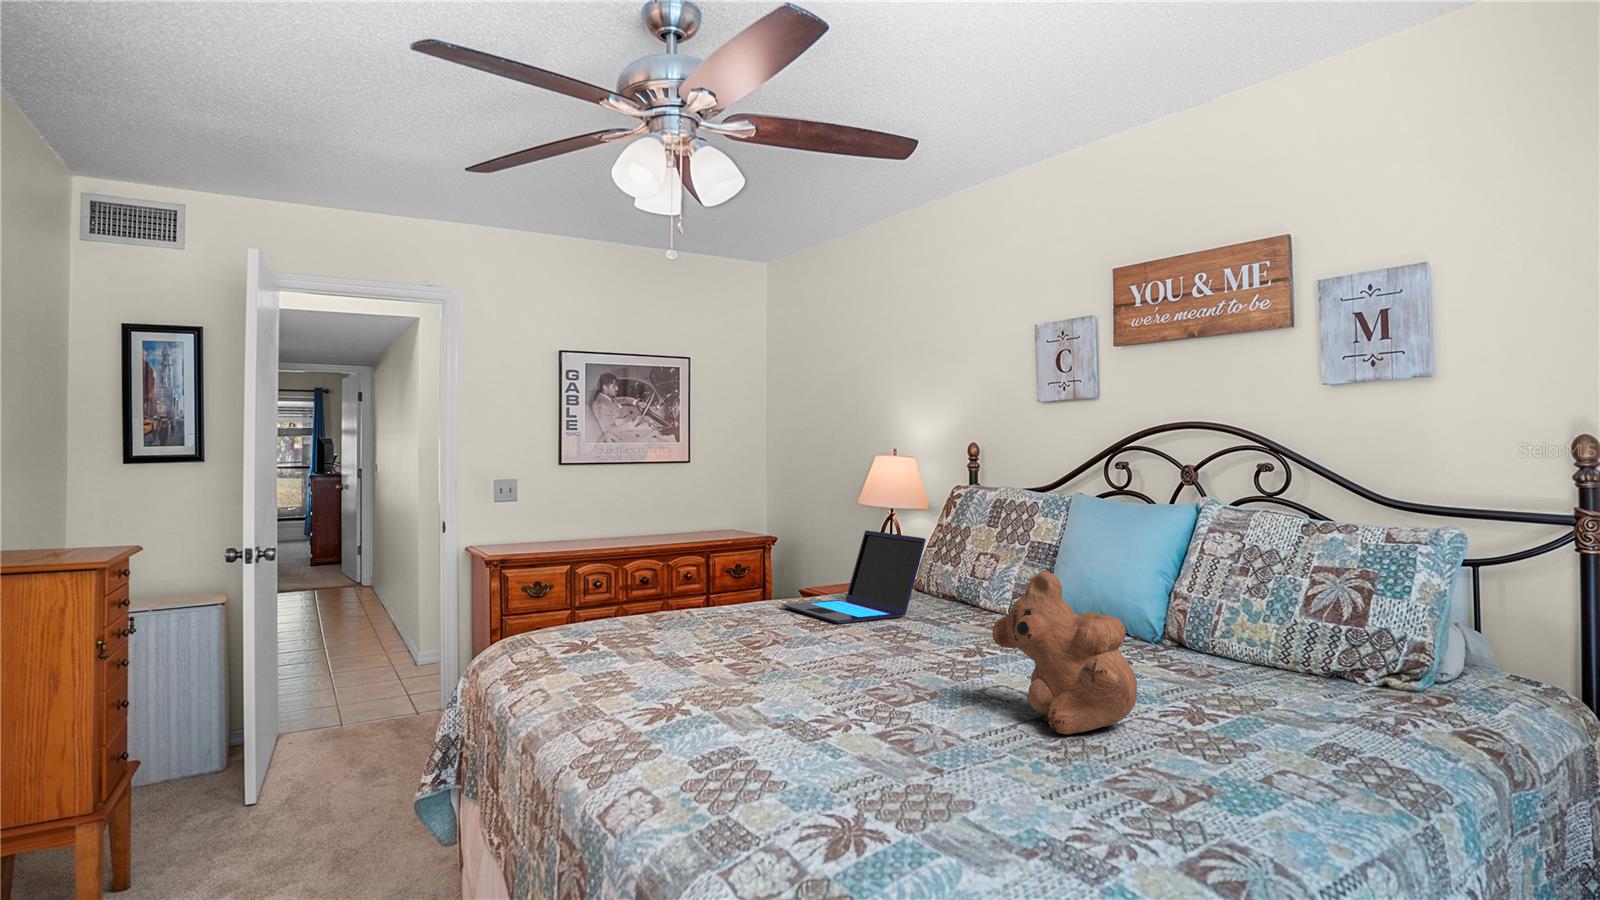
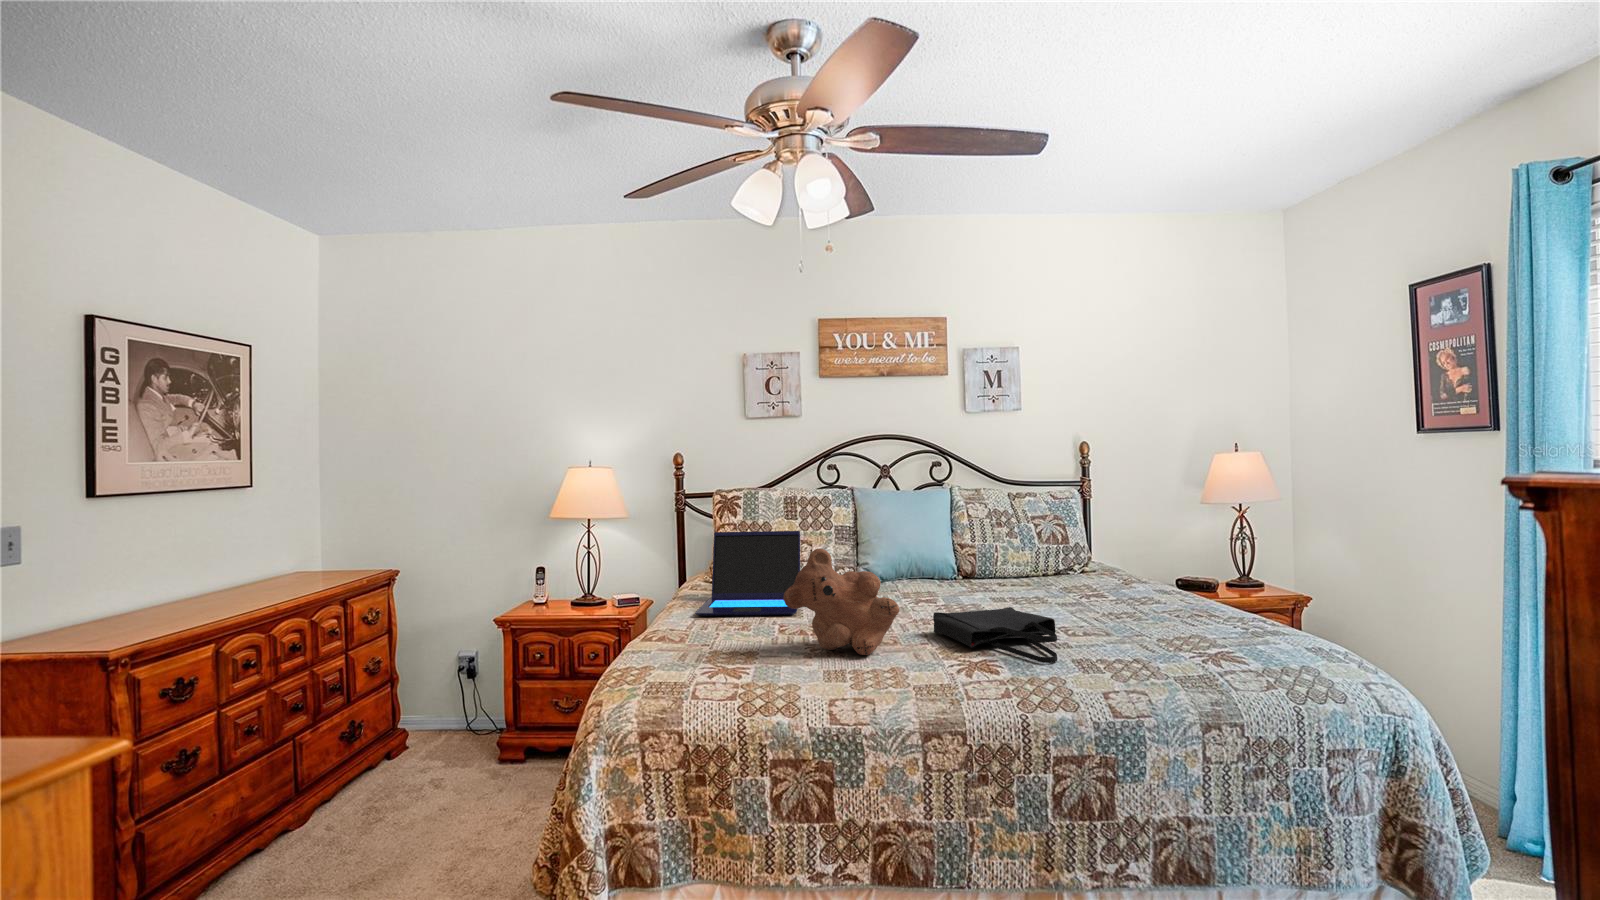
teddy bear: present [992,571,1137,734] -> present [784,548,899,655]
tote bag: none [787,637,944,703] -> present [933,607,1057,663]

